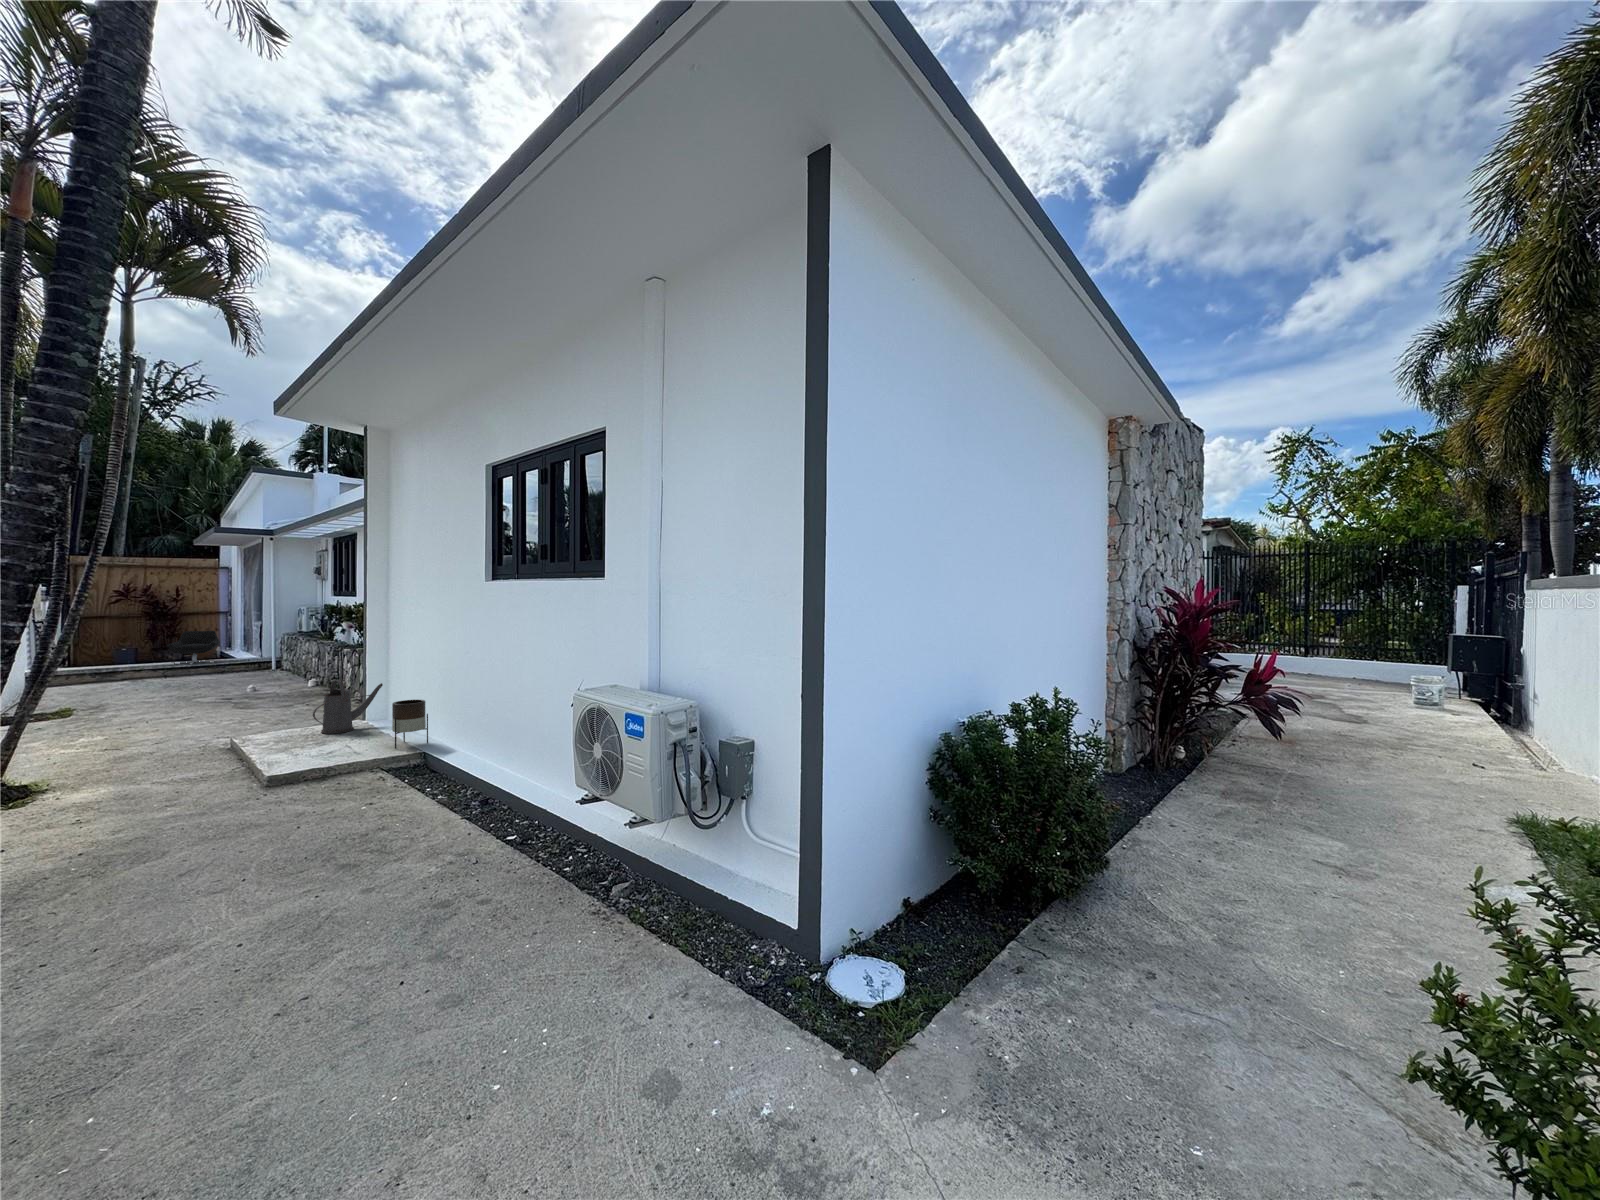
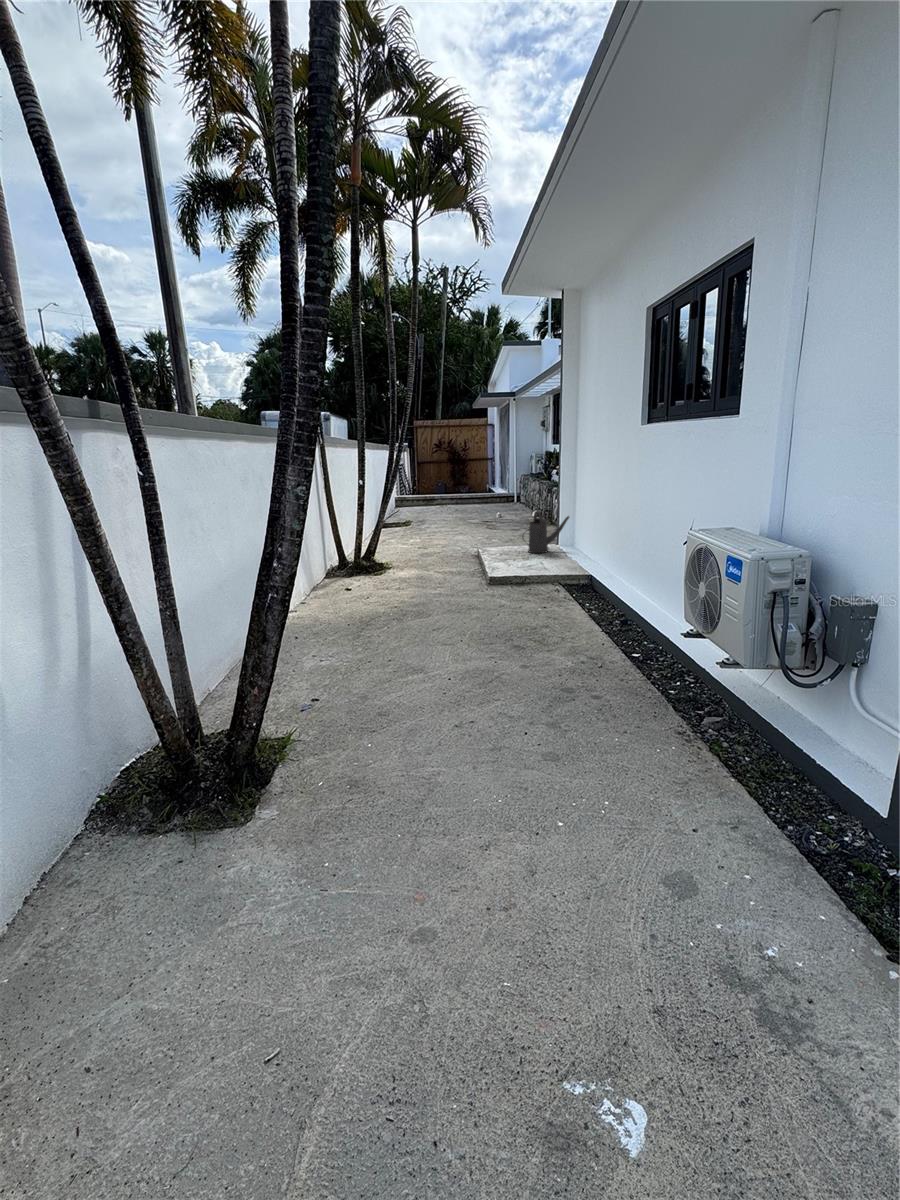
lounge chair: present [167,631,220,664] -> none [459,472,487,497]
planter: present [392,700,428,748] -> none [570,531,596,570]

